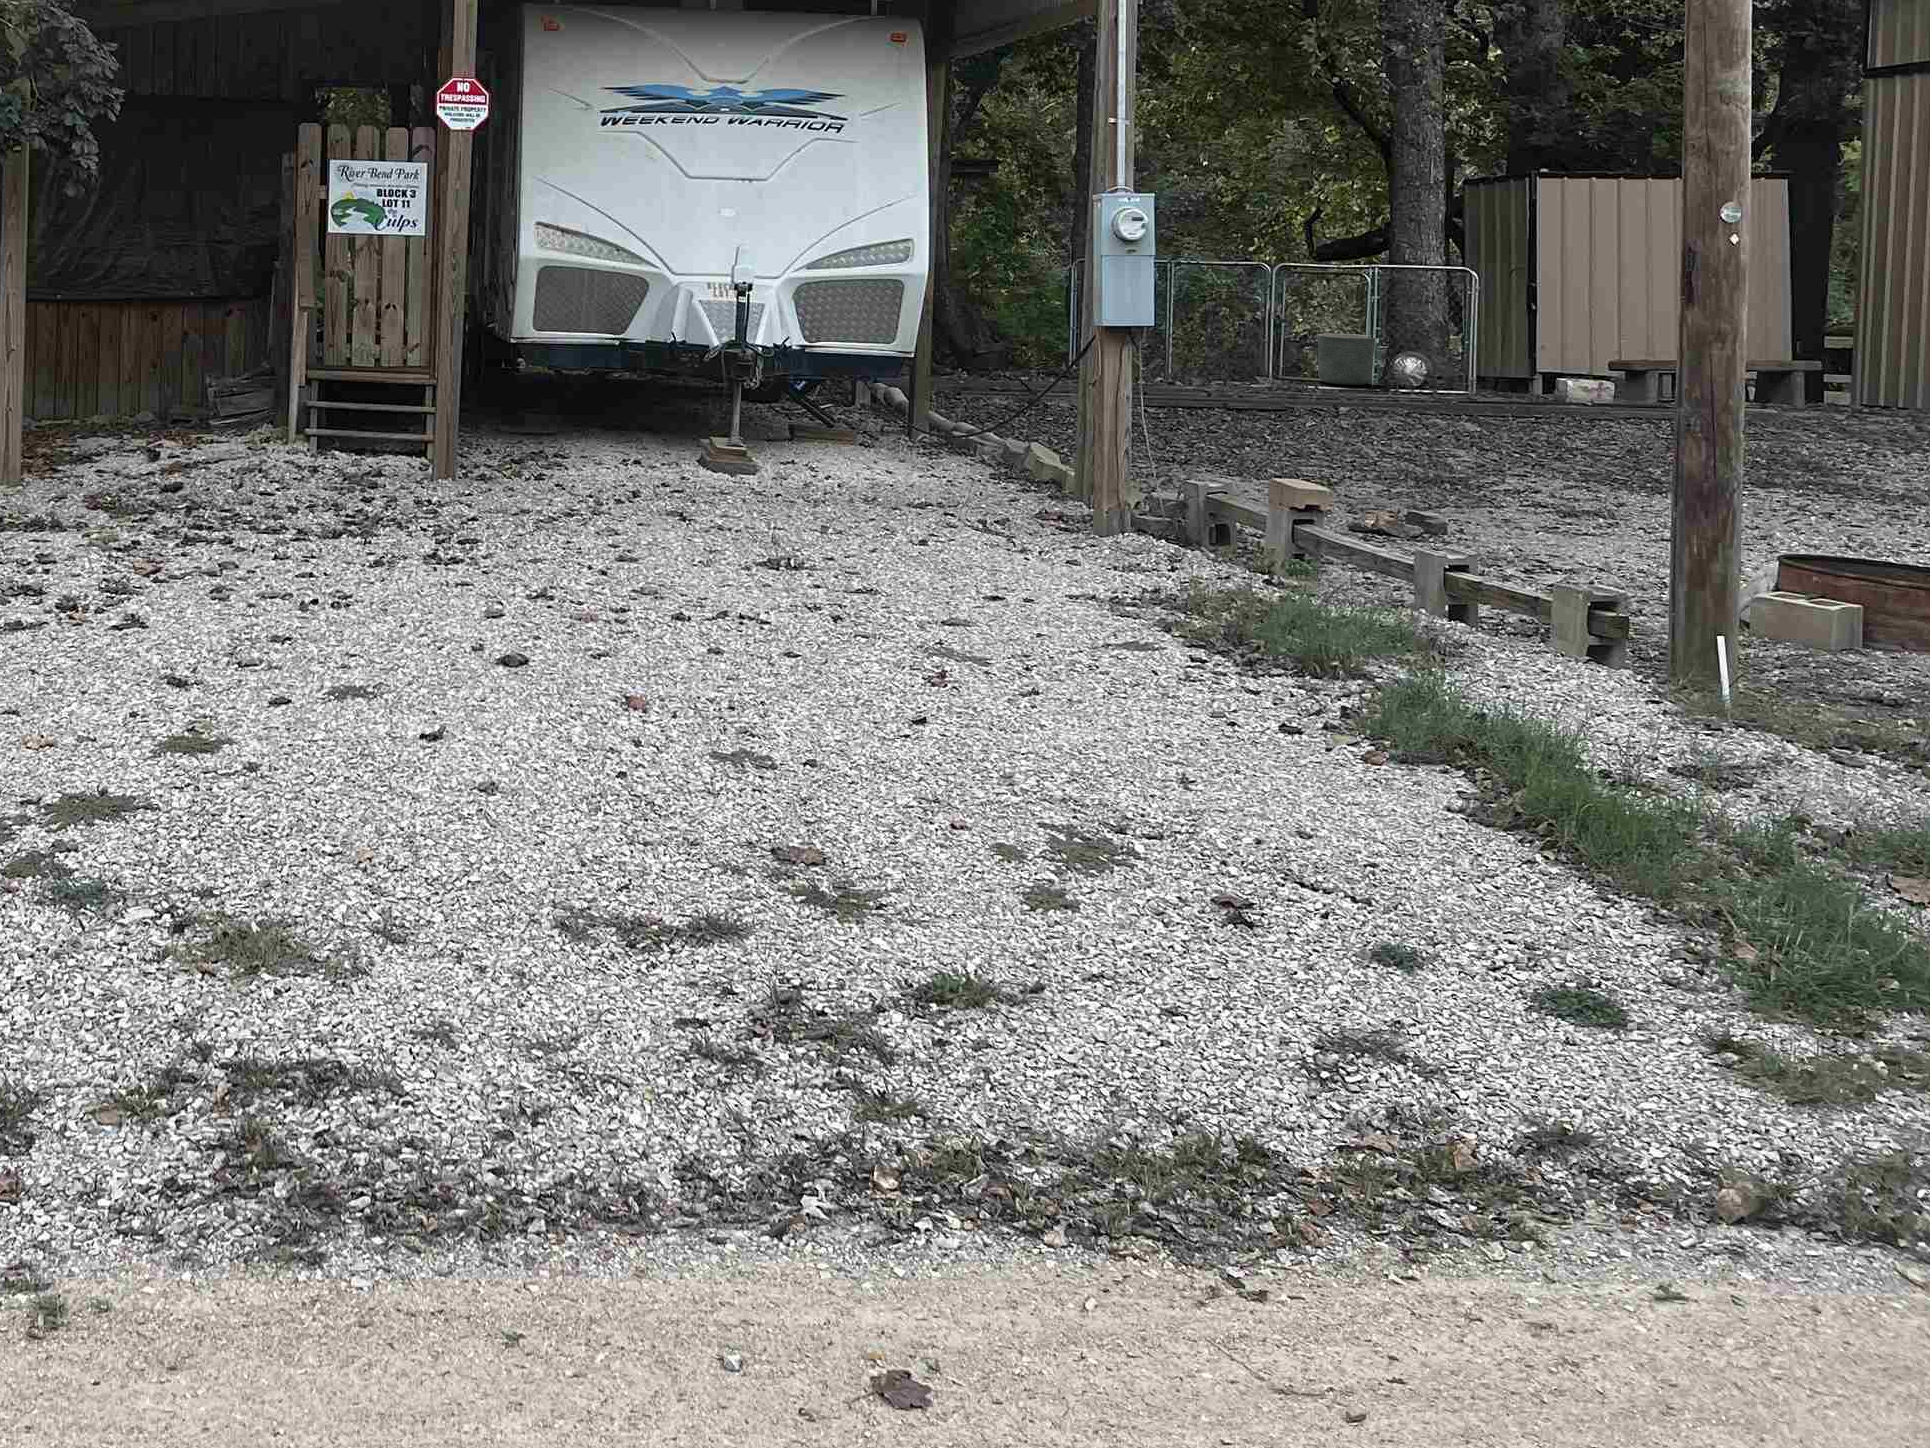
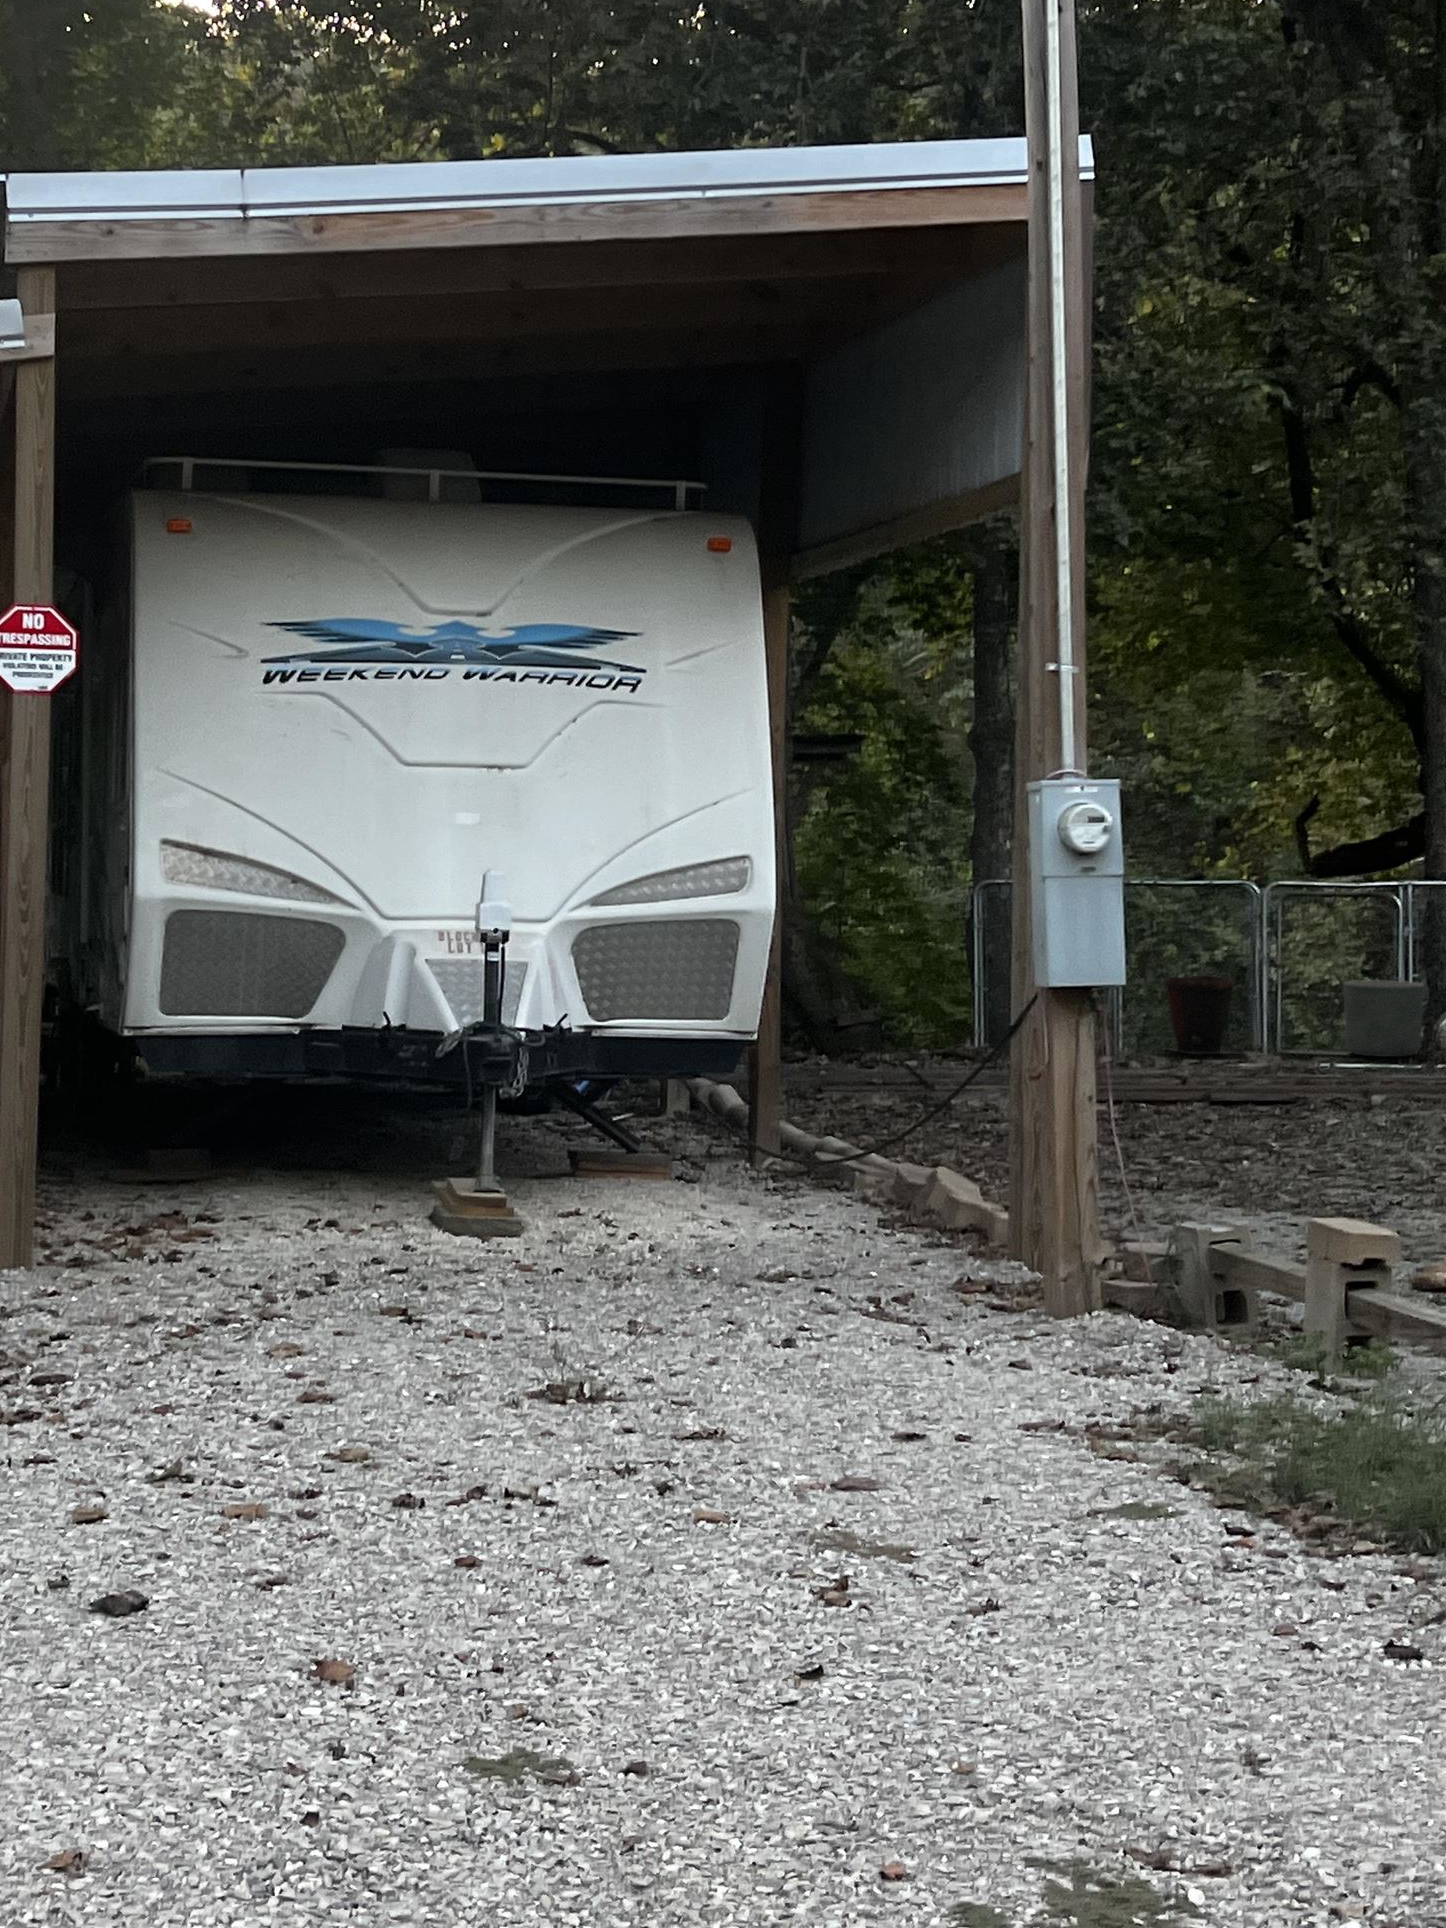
bucket: none [1191,325,1245,379] -> present [1163,976,1236,1054]

